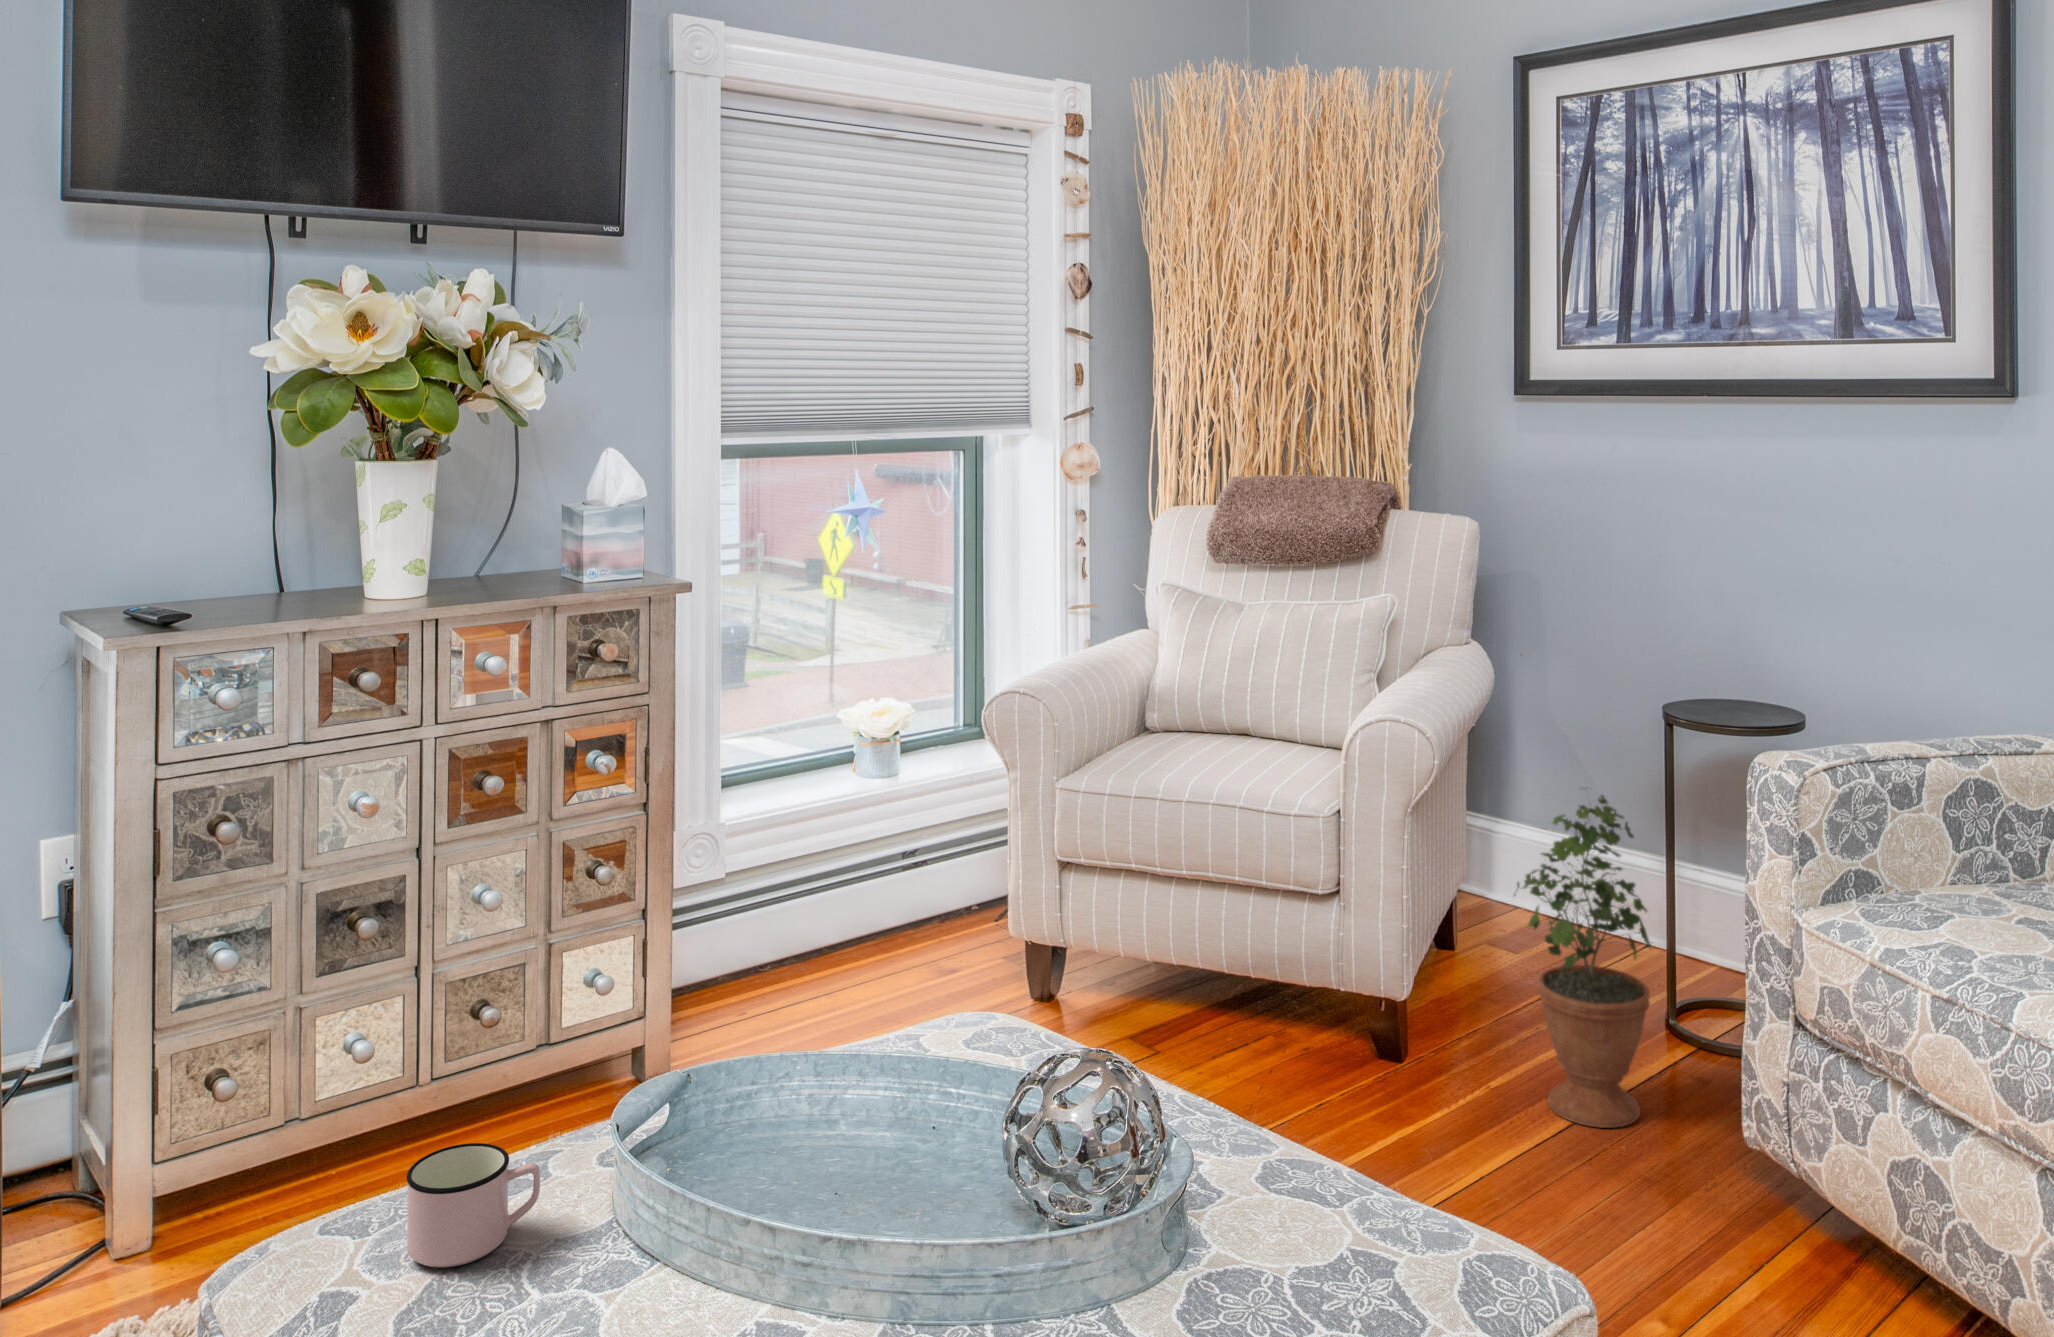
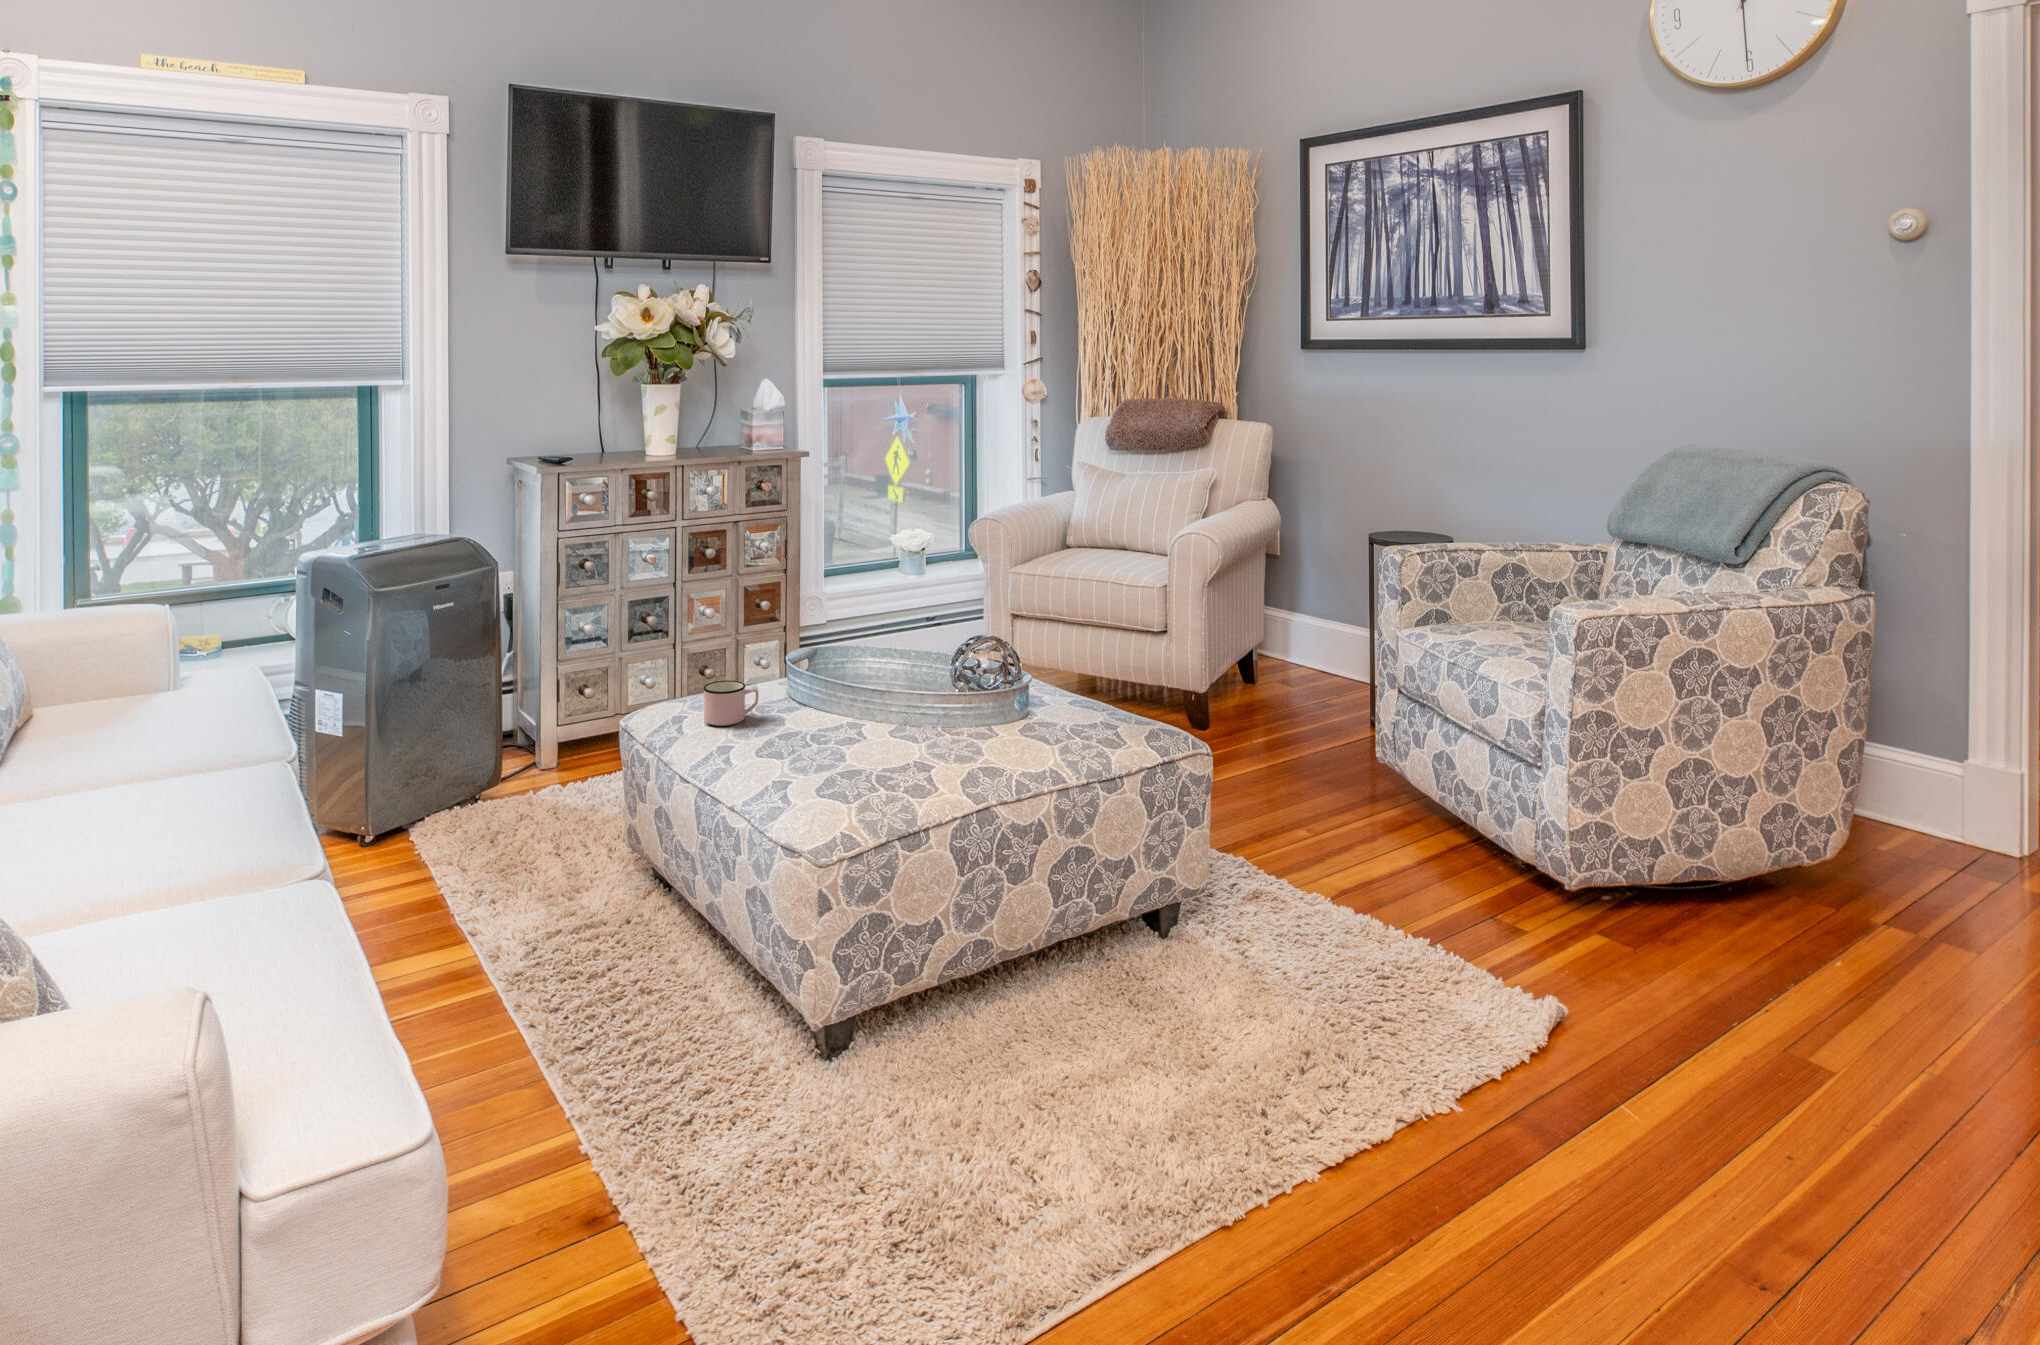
potted plant: present [1516,795,1651,1128] -> none [1262,571,1341,756]

